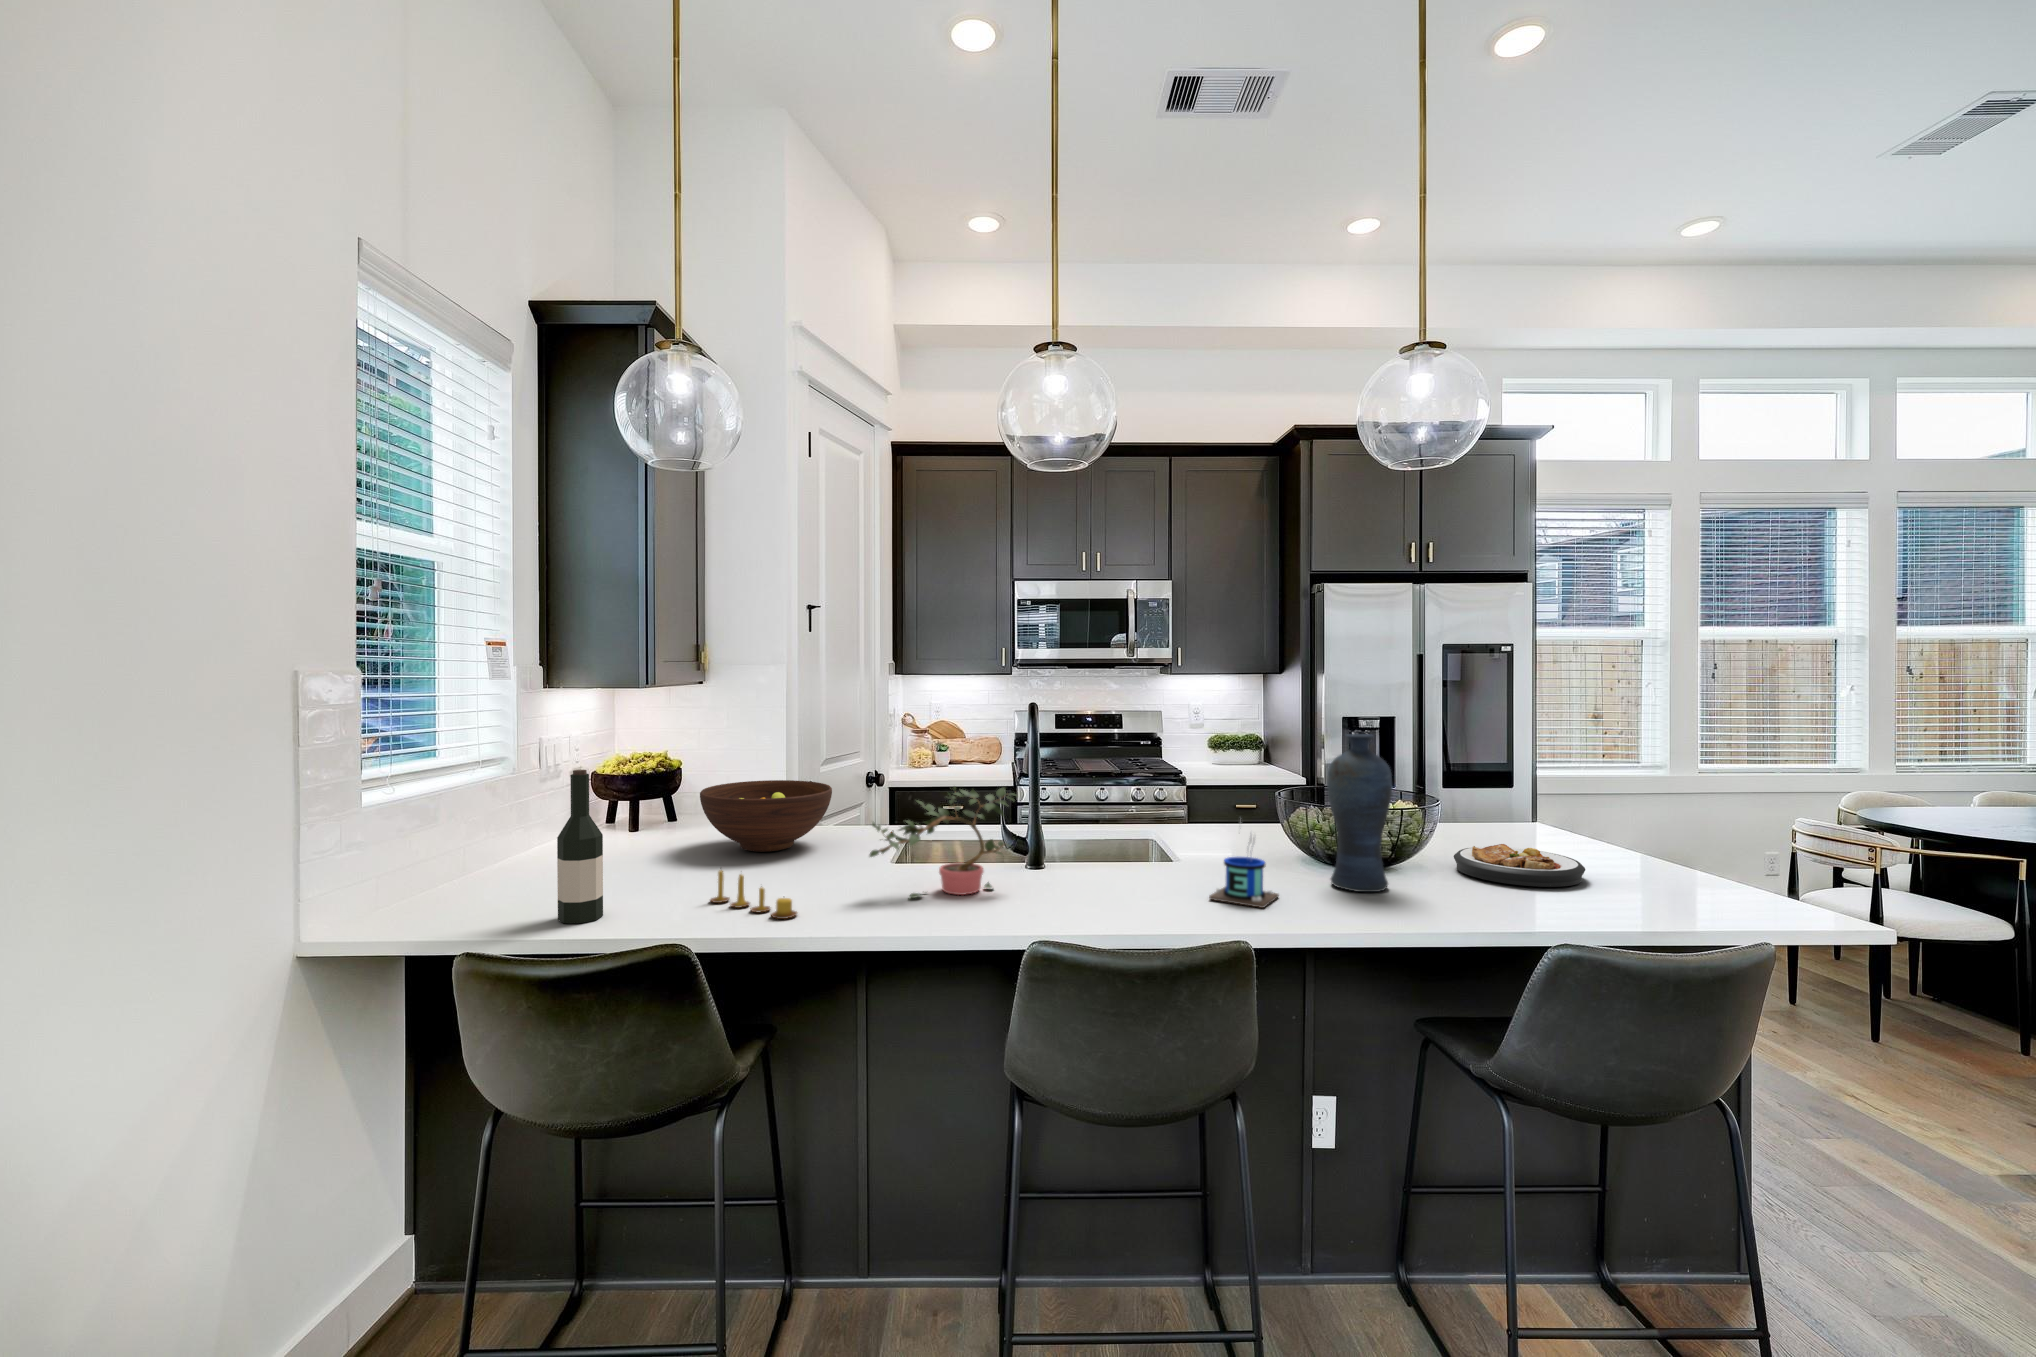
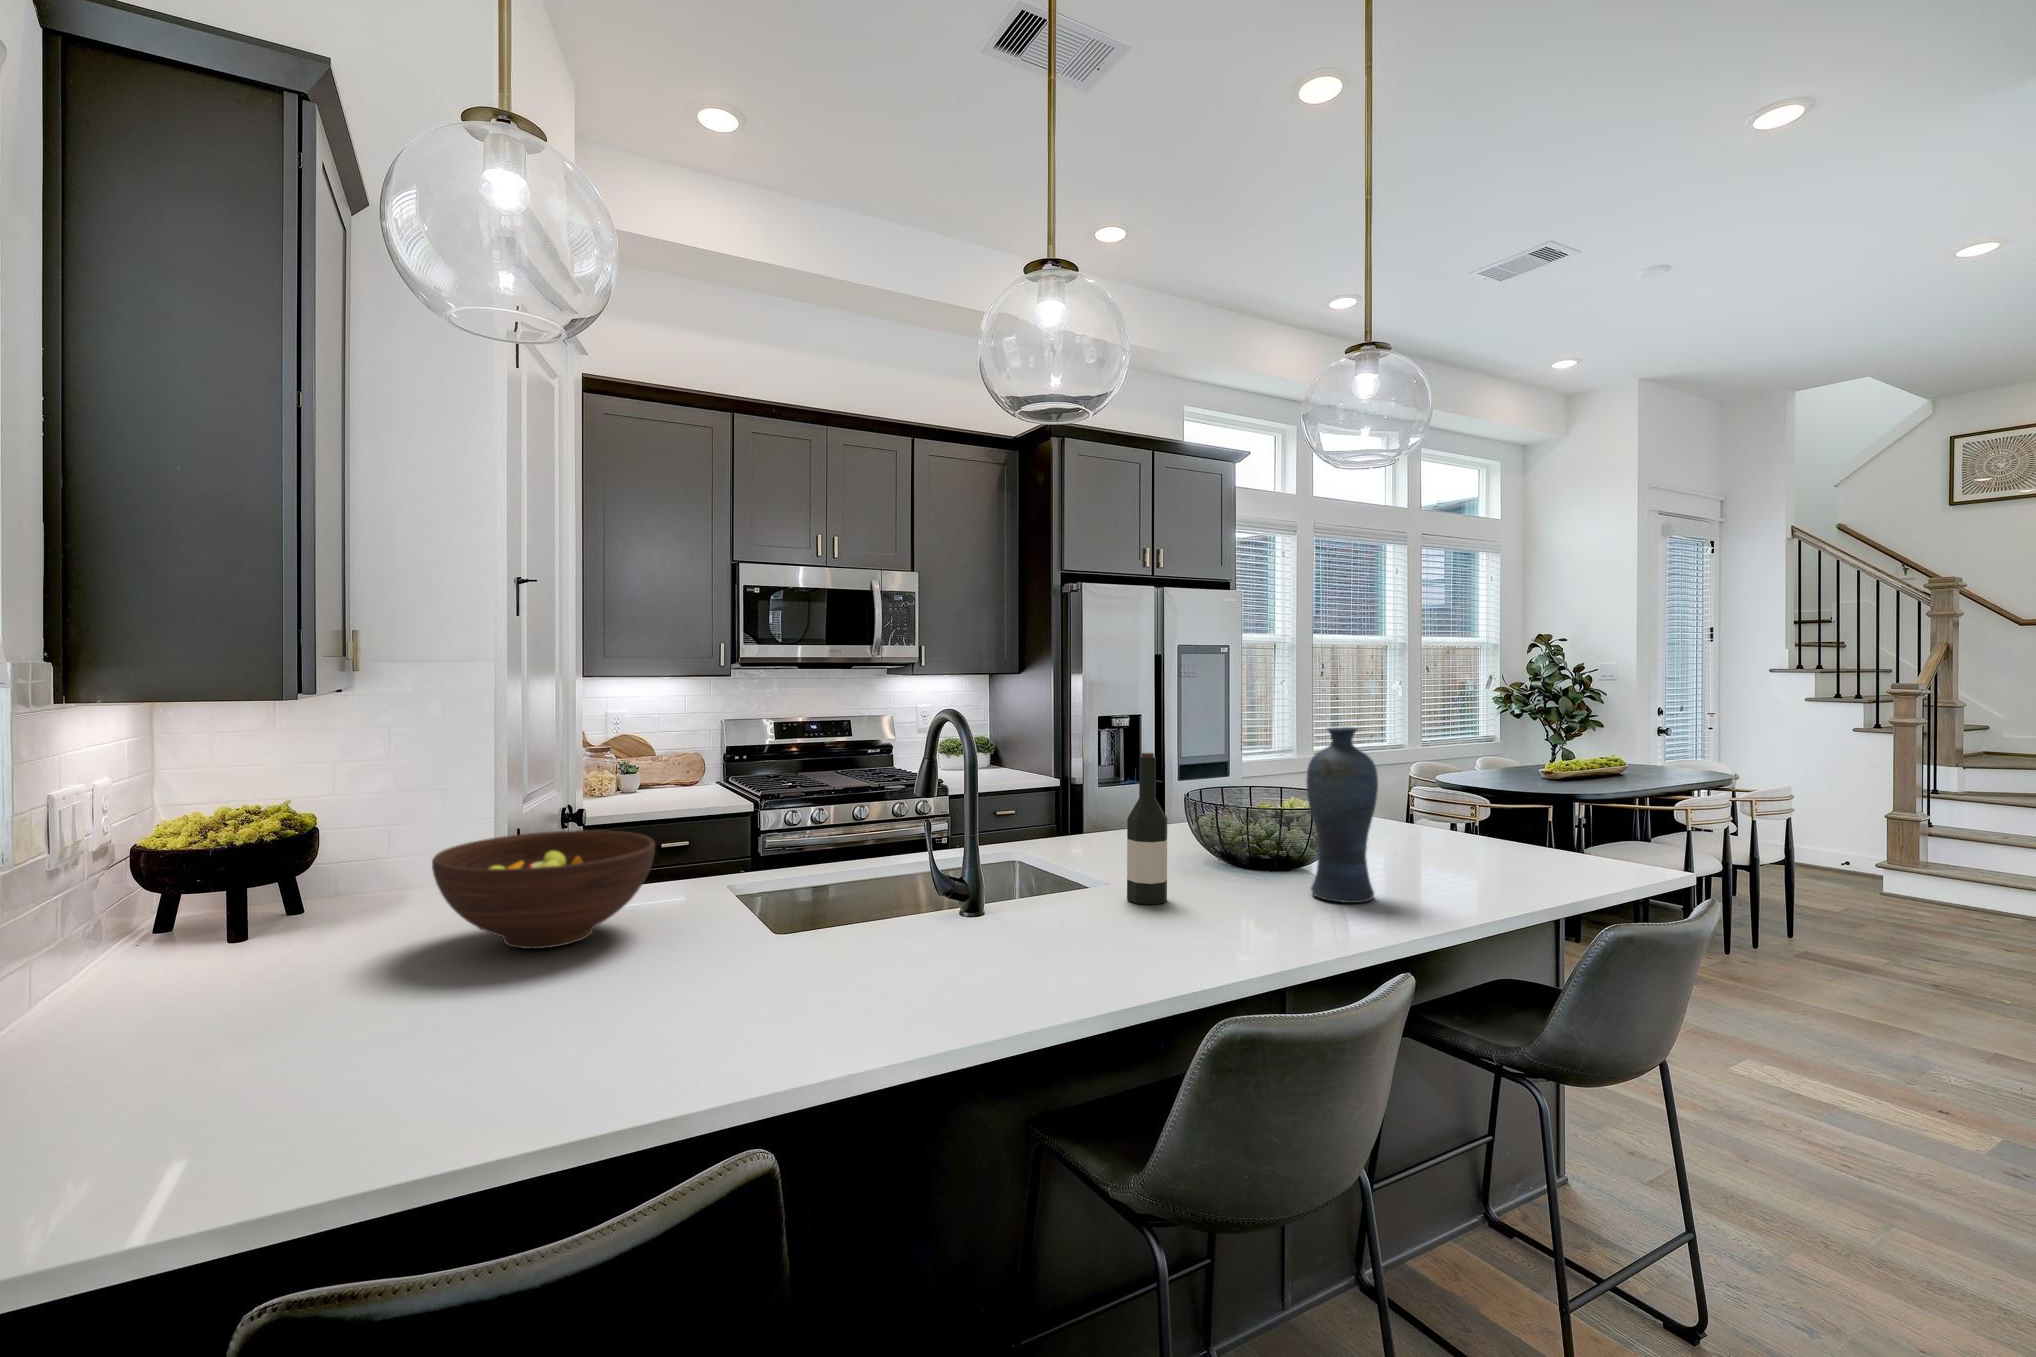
wine bottle: present [557,770,603,923] -> present [1127,753,1167,905]
potted plant: present [870,787,1015,899] -> none [829,816,1008,994]
mug: present [1209,835,1279,908] -> none [1233,829,1309,936]
plate: present [1454,844,1585,887] -> none [1374,836,1503,877]
candle: present [710,870,797,919] -> none [573,989,766,1063]

